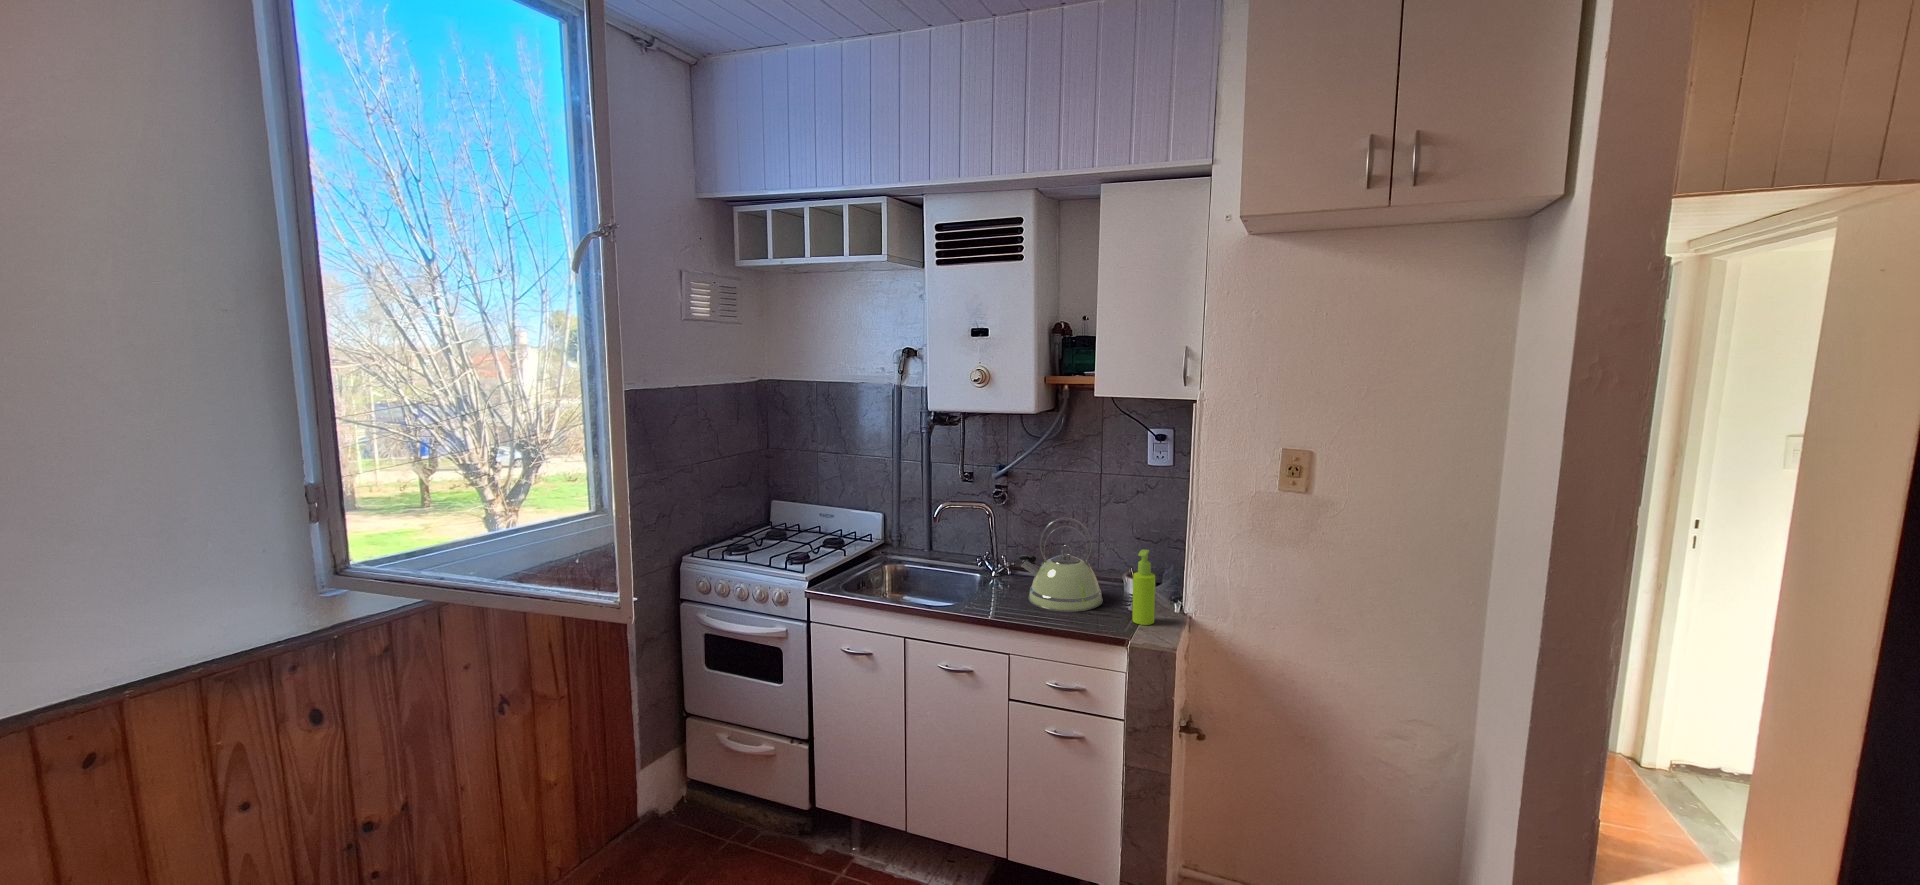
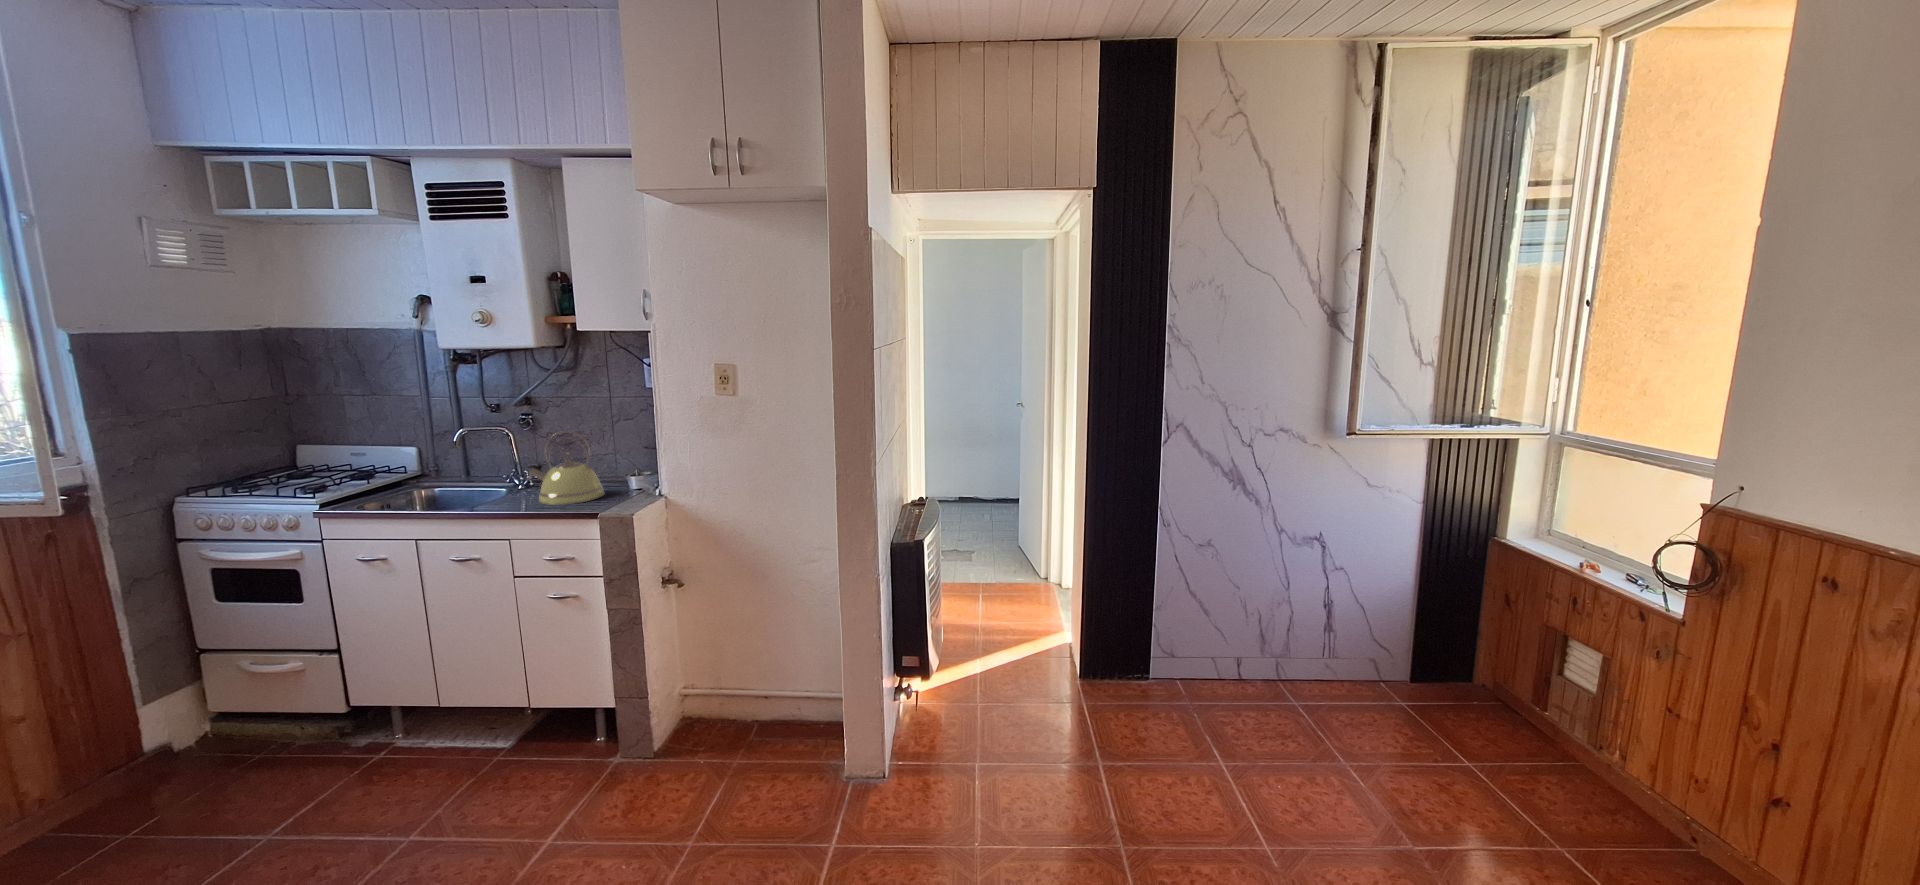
soap dispenser: present [1132,549,1155,625] -> none [611,448,634,506]

